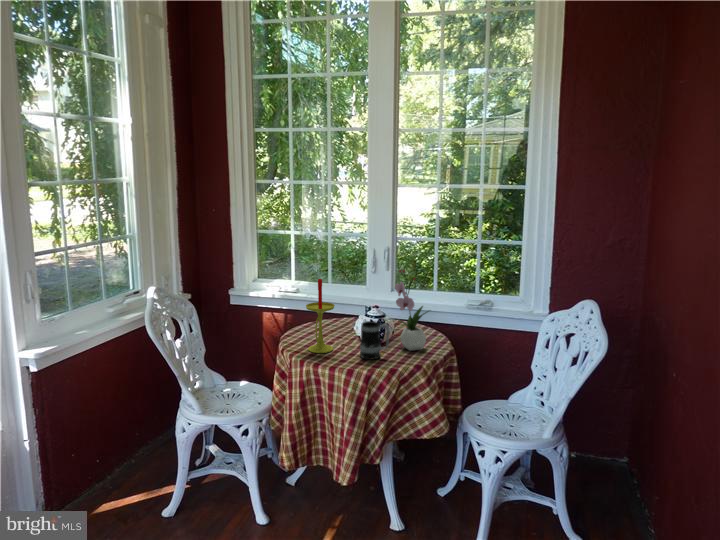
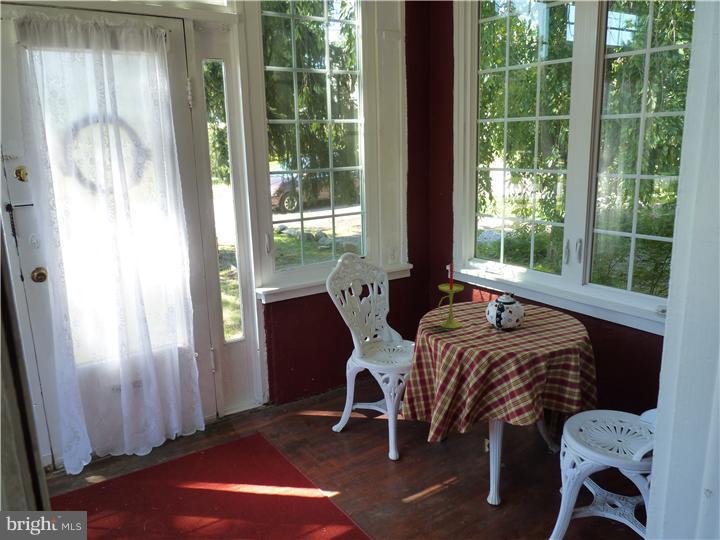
flower arrangement: present [395,270,427,351] -> none [516,264,547,343]
mug: present [360,321,389,360] -> none [472,307,496,342]

